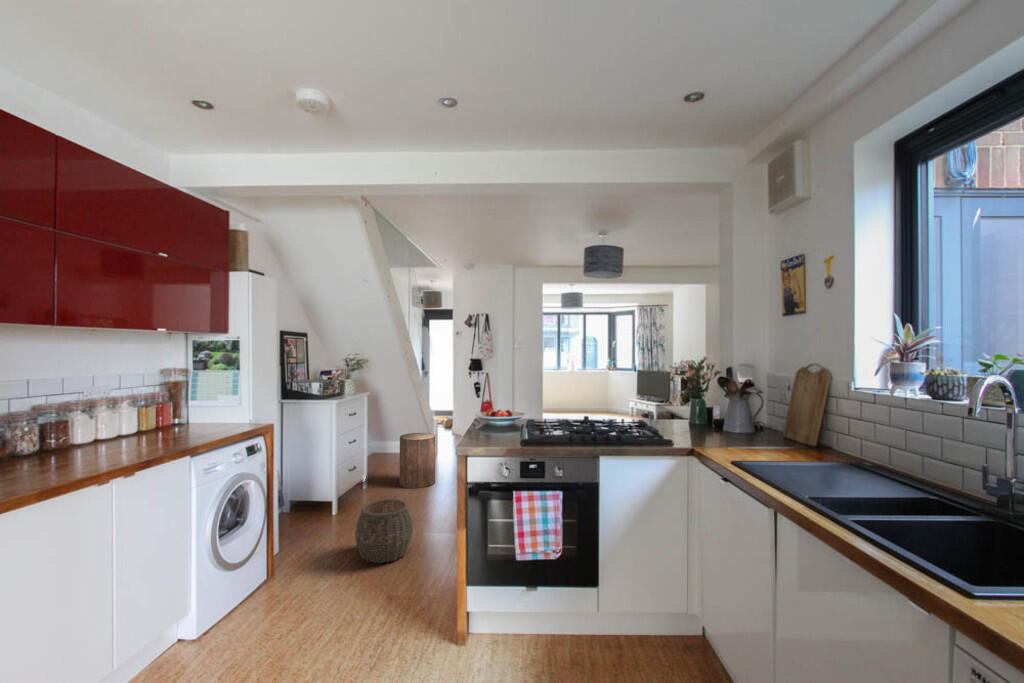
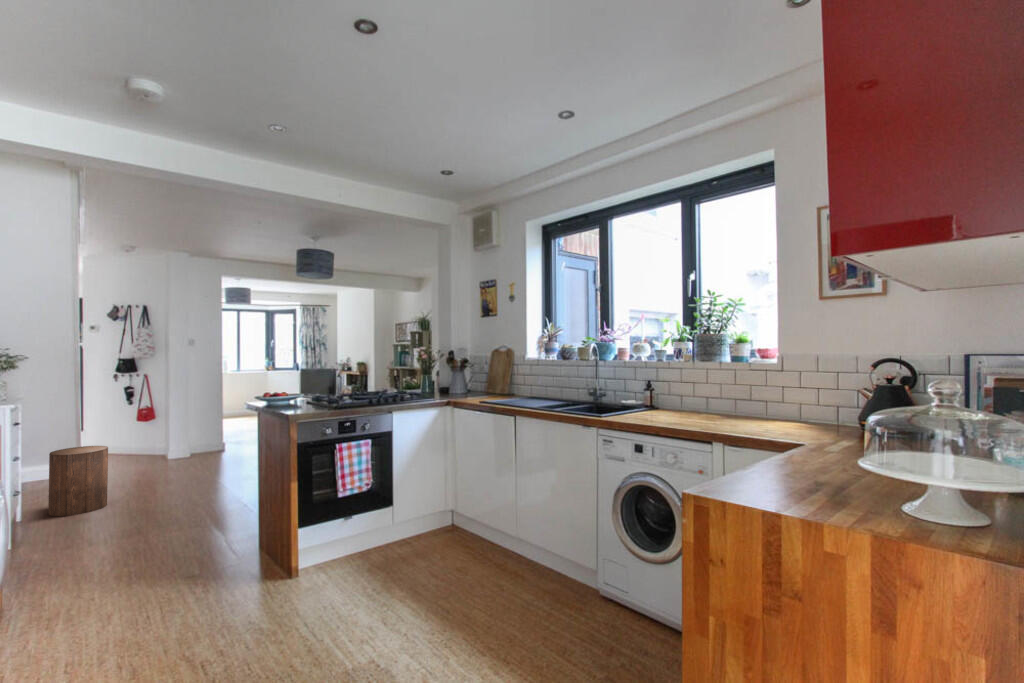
woven basket: present [355,499,413,563] -> none [79,504,160,577]

